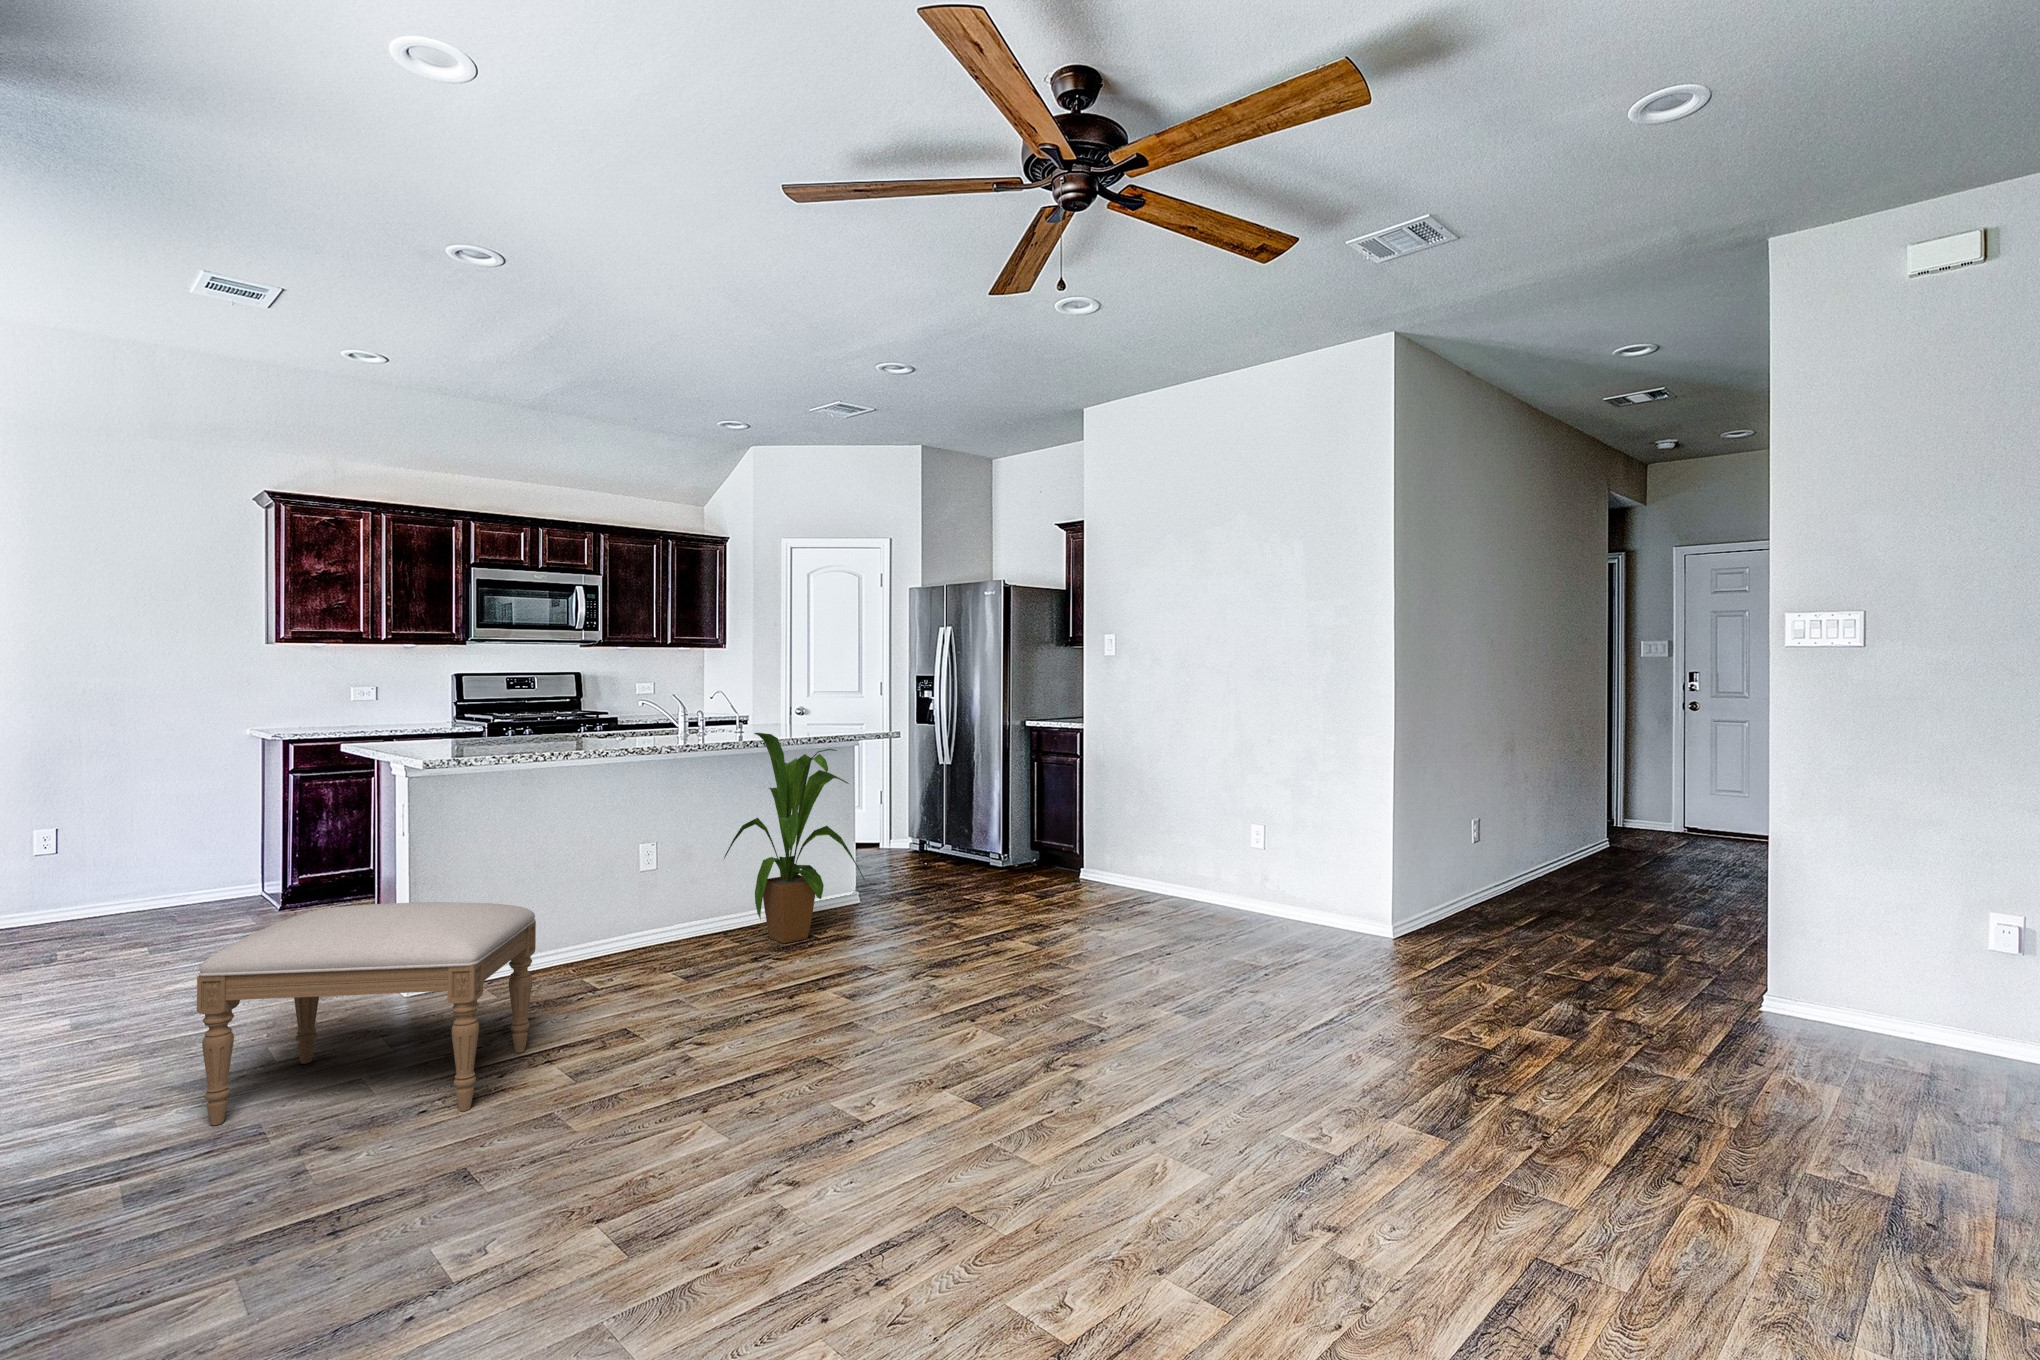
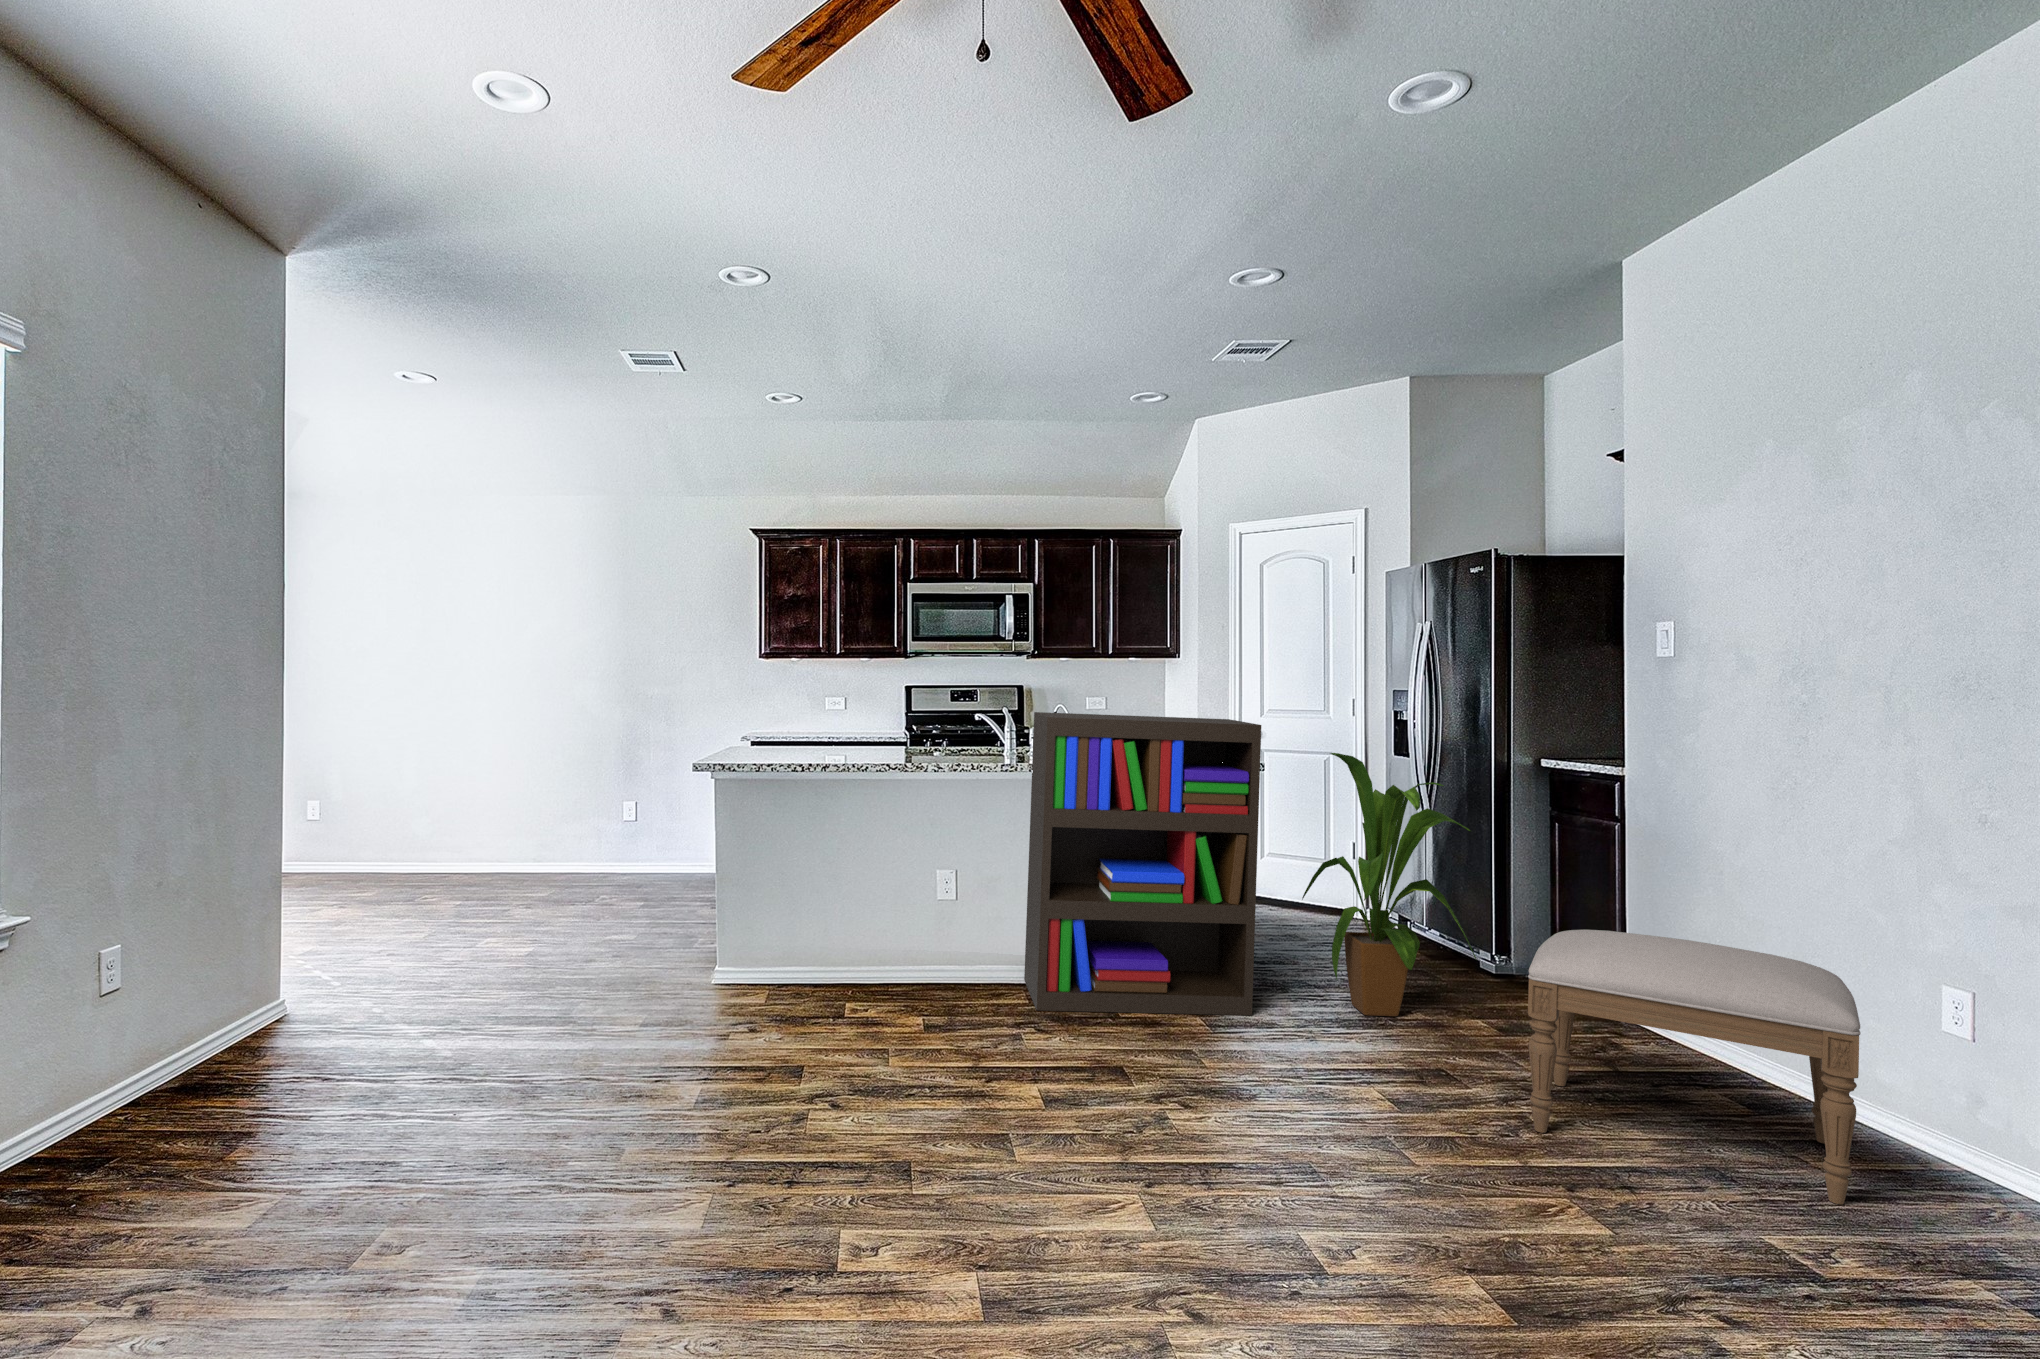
bookshelf: none [461,711,698,1010] -> present [1024,712,1261,1015]
ottoman: present [197,902,536,1125] -> present [1528,930,1861,1204]

